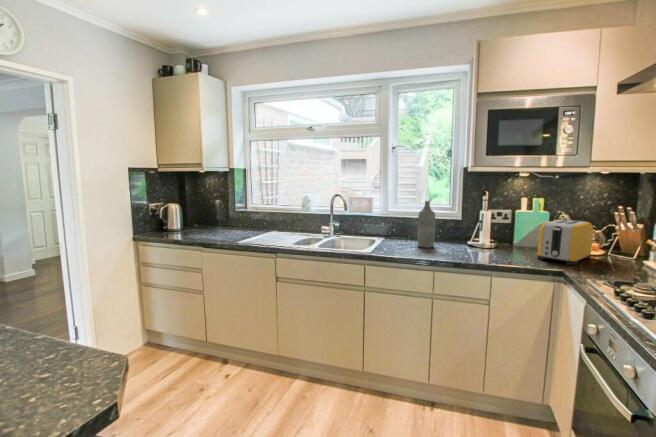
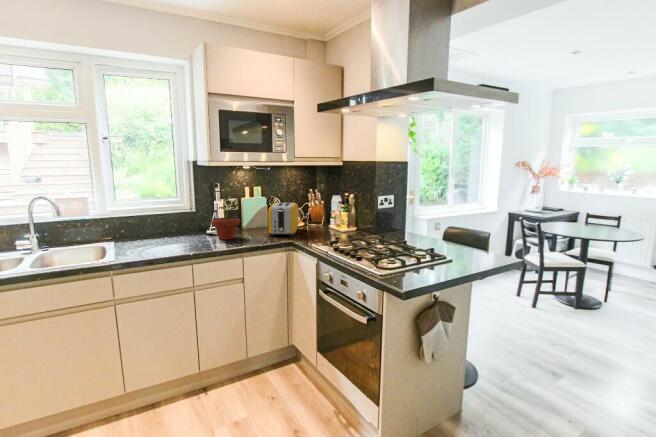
bottle: present [417,201,435,248] -> none [159,196,179,244]
potted plant: none [468,203,506,254] -> present [211,194,240,240]

